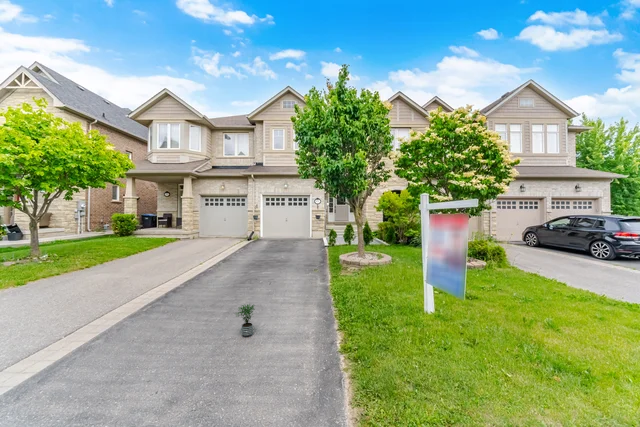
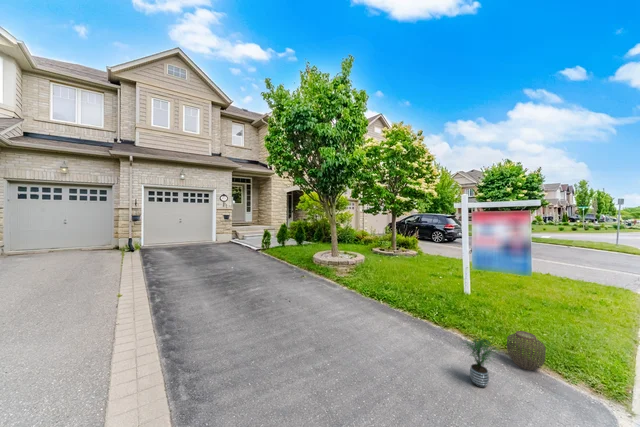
woven basket: none [286,315,311,345] -> present [507,331,546,370]

